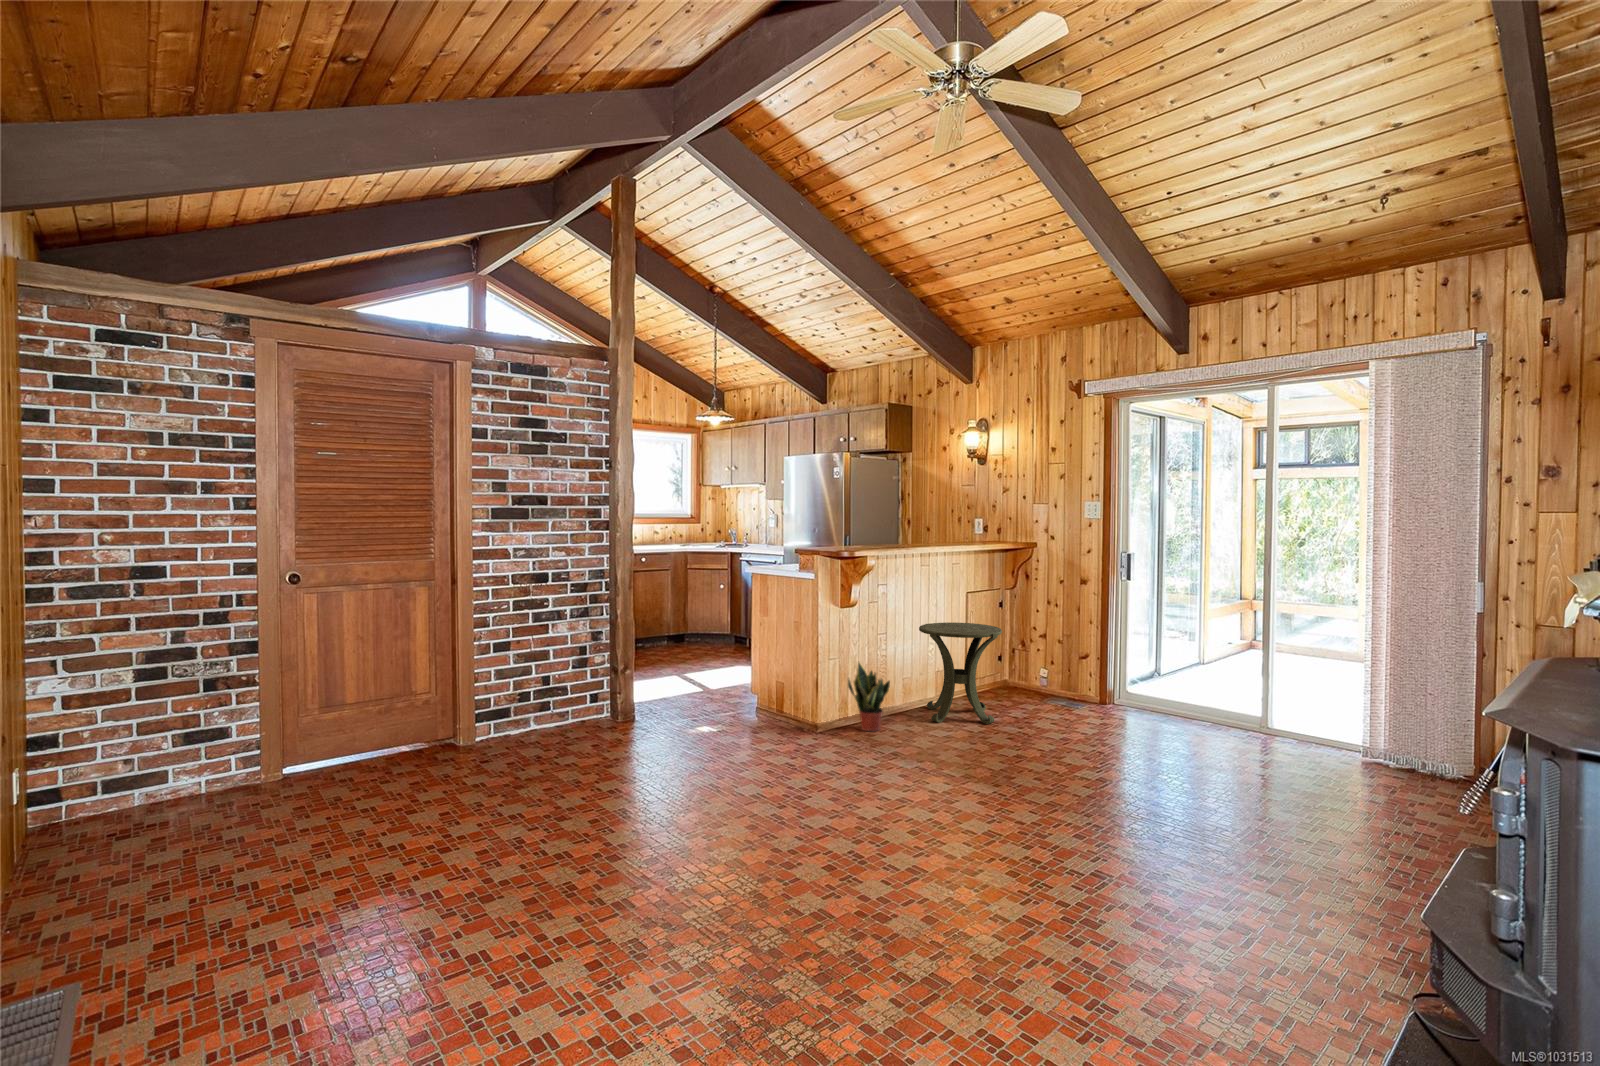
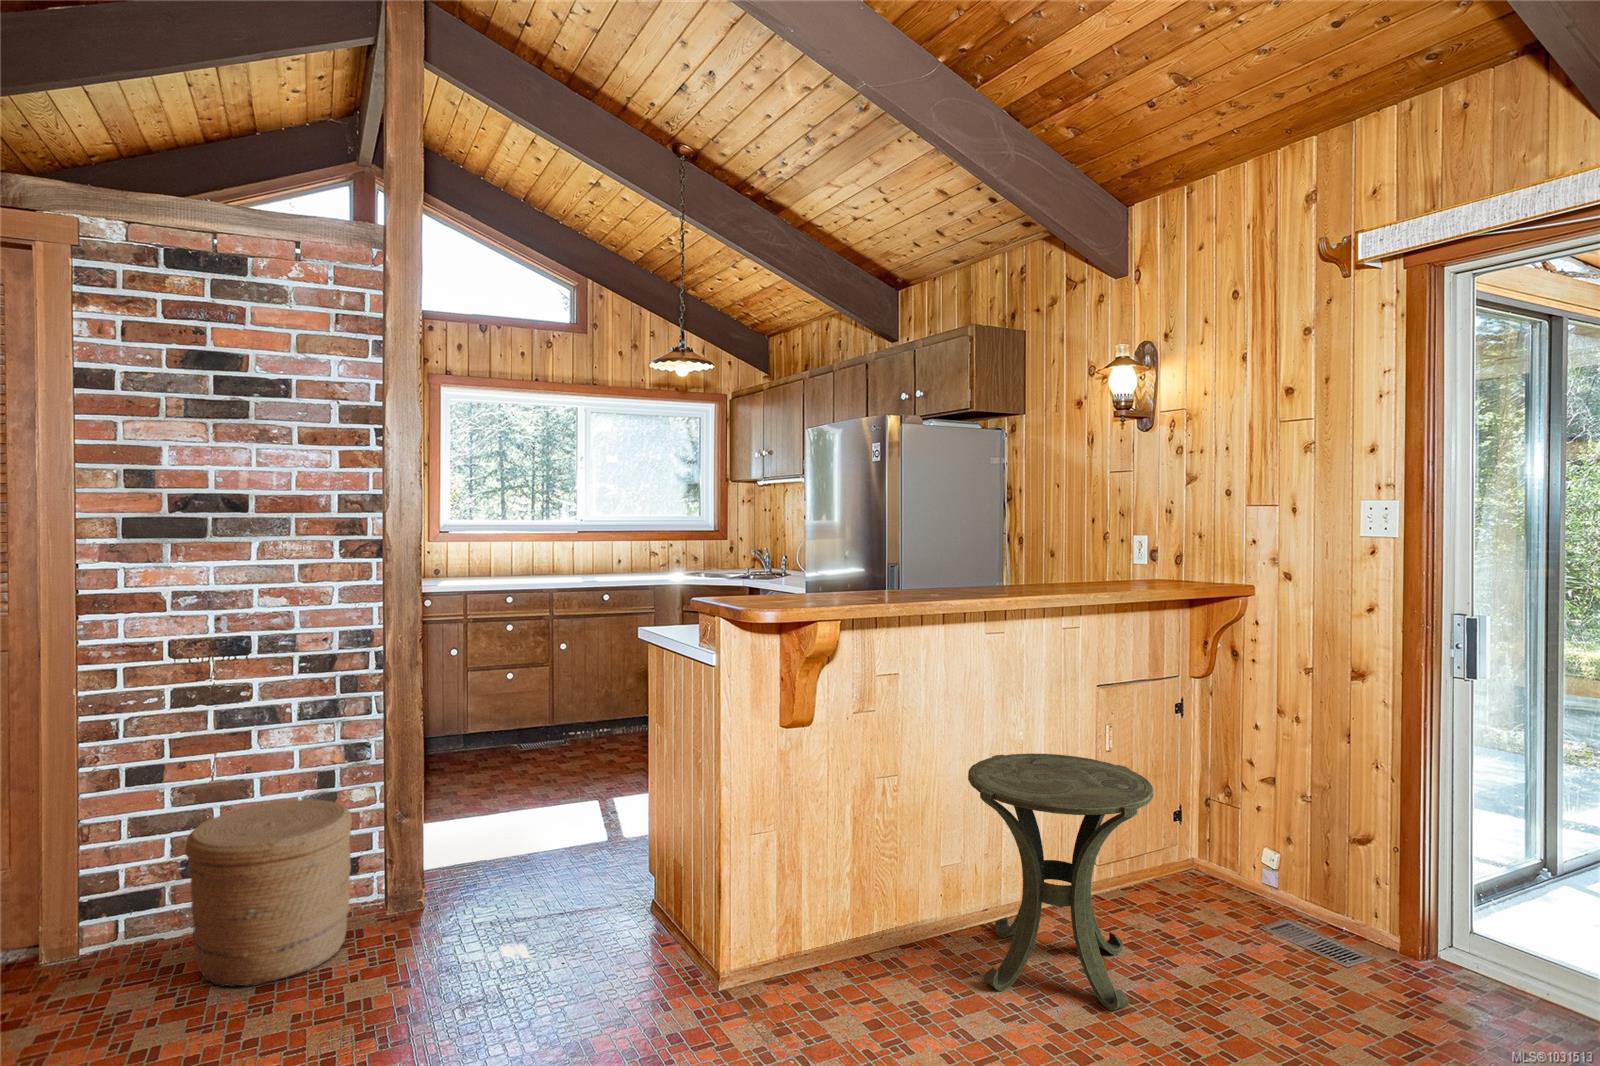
woven basket: none [542,660,619,746] -> present [185,799,352,986]
potted plant: present [848,663,890,731] -> none [785,851,886,1009]

